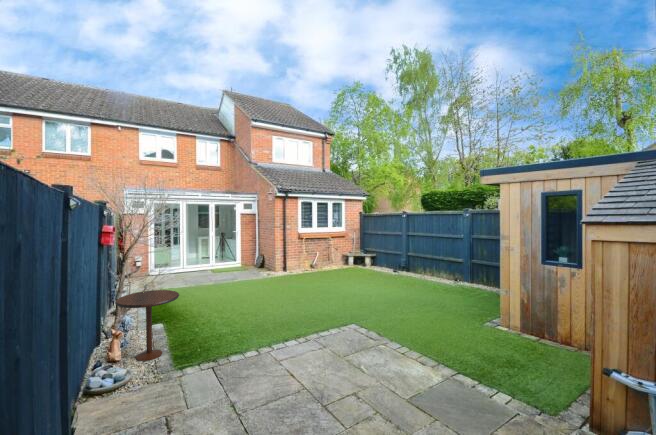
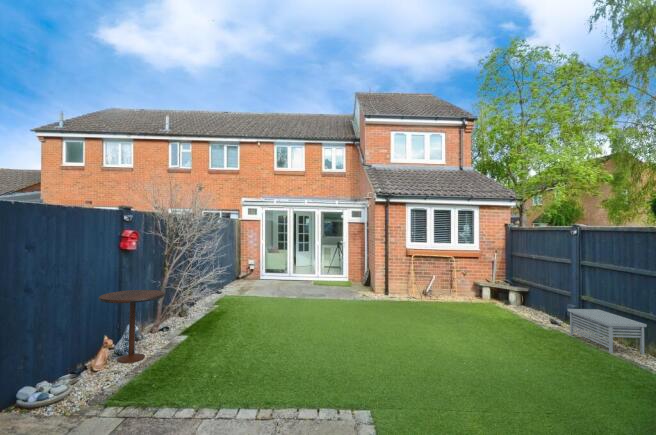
storage bench: none [415,266,456,290] -> present [568,309,647,354]

